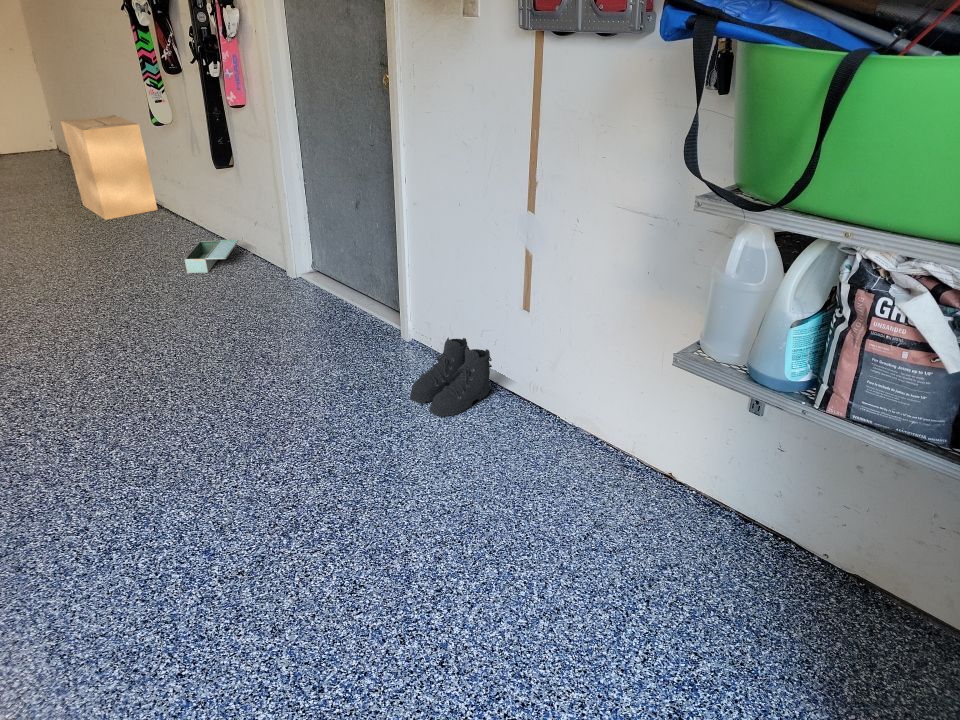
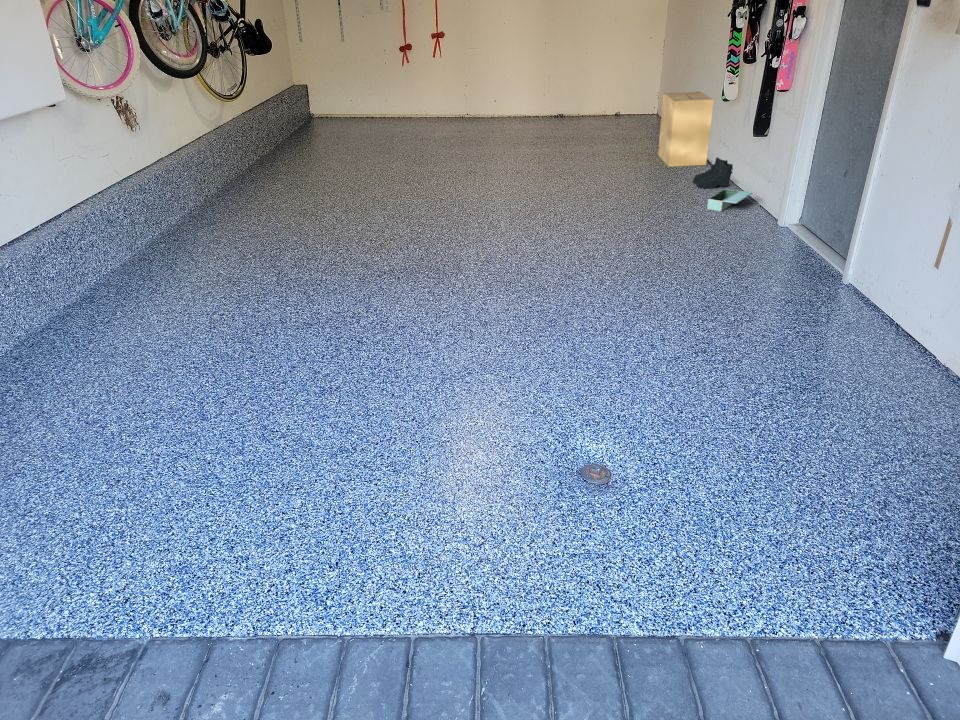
boots: present [410,338,492,416] -> present [692,157,733,189]

